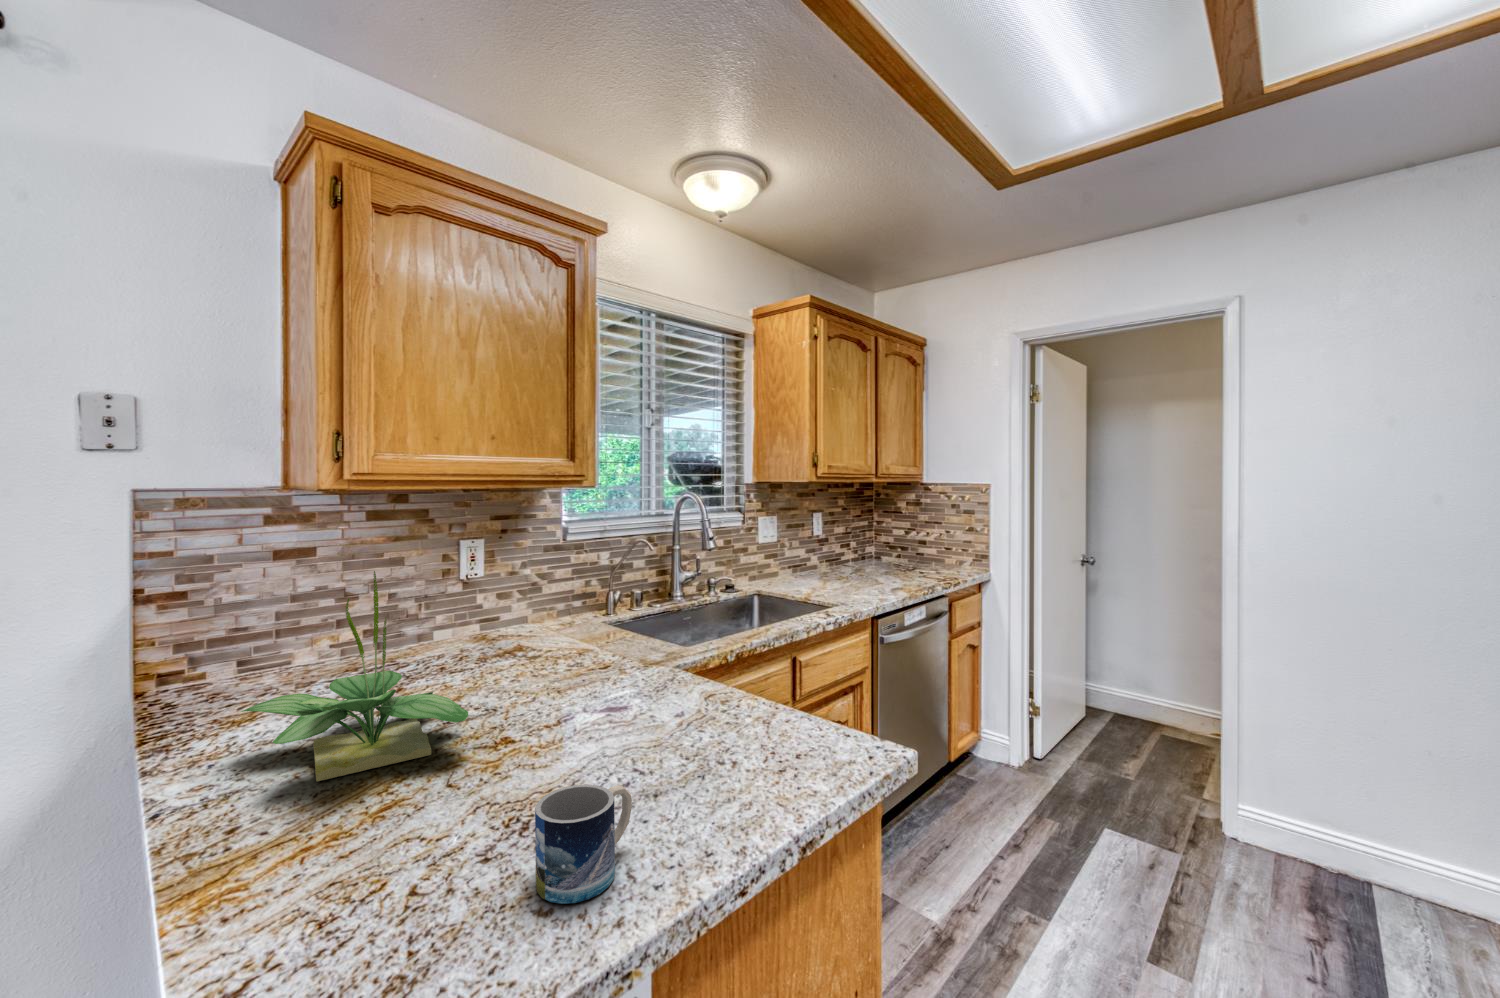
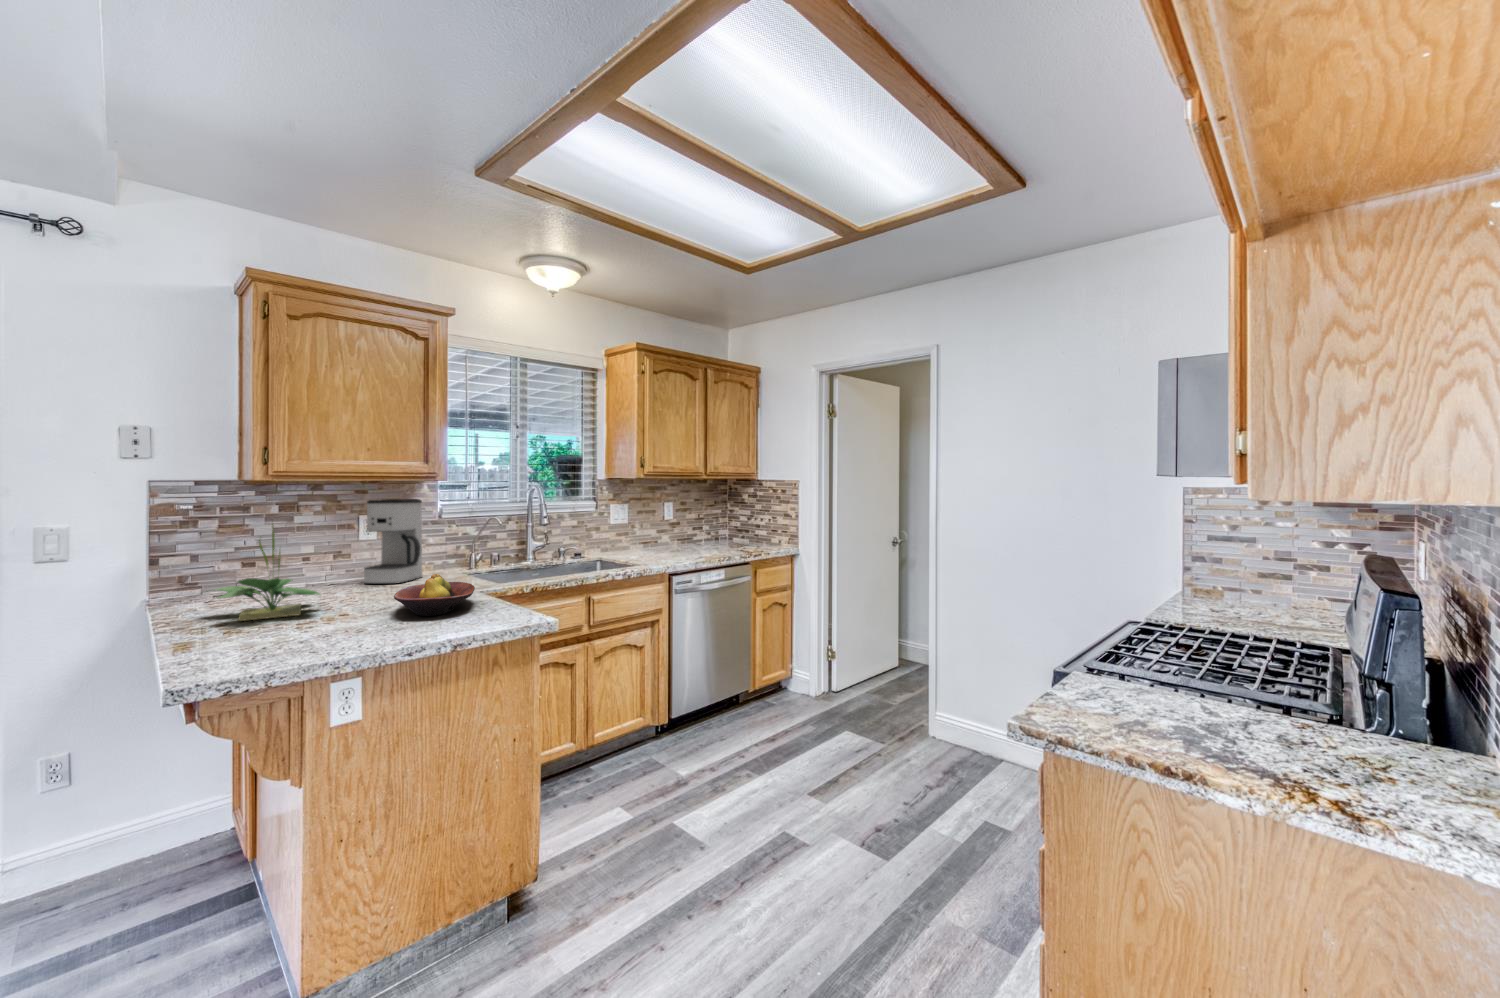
coffee maker: none [476,515,559,652] -> present [364,499,422,584]
fruit bowl: none [605,662,758,762] -> present [394,574,475,616]
mug: present [535,785,632,904] -> none [312,604,365,643]

